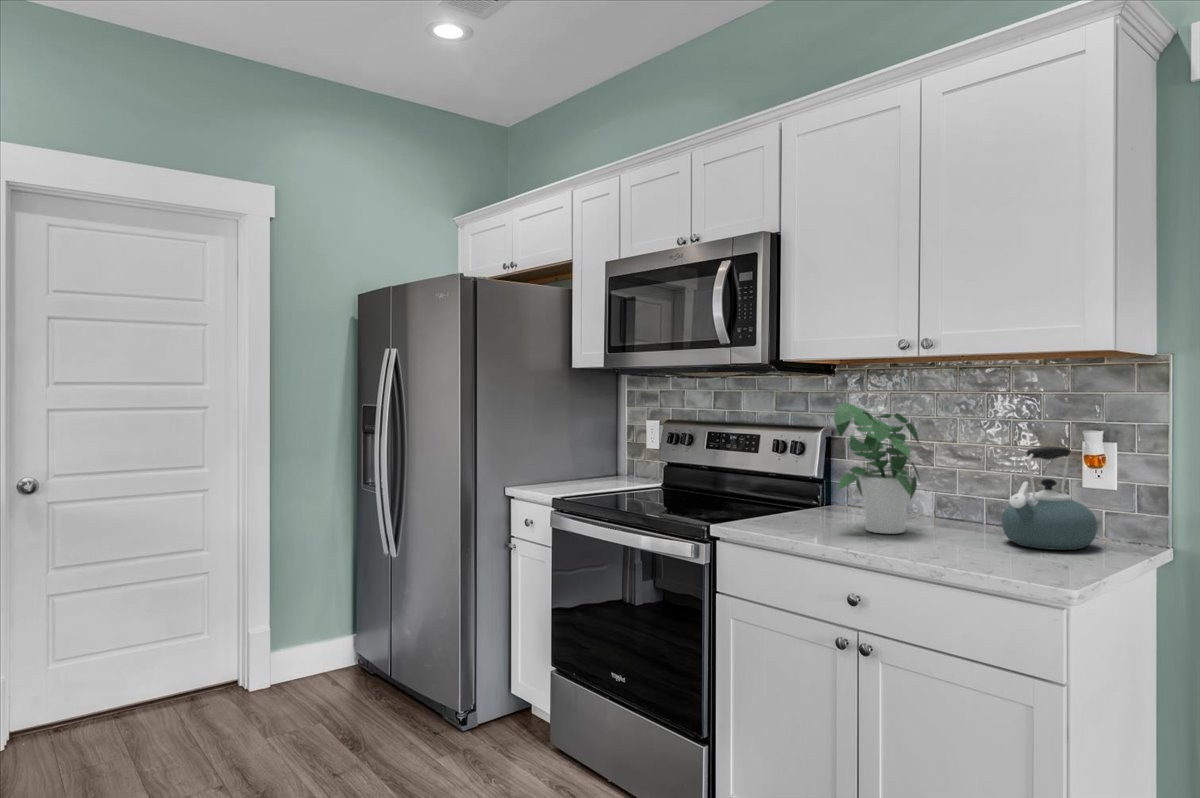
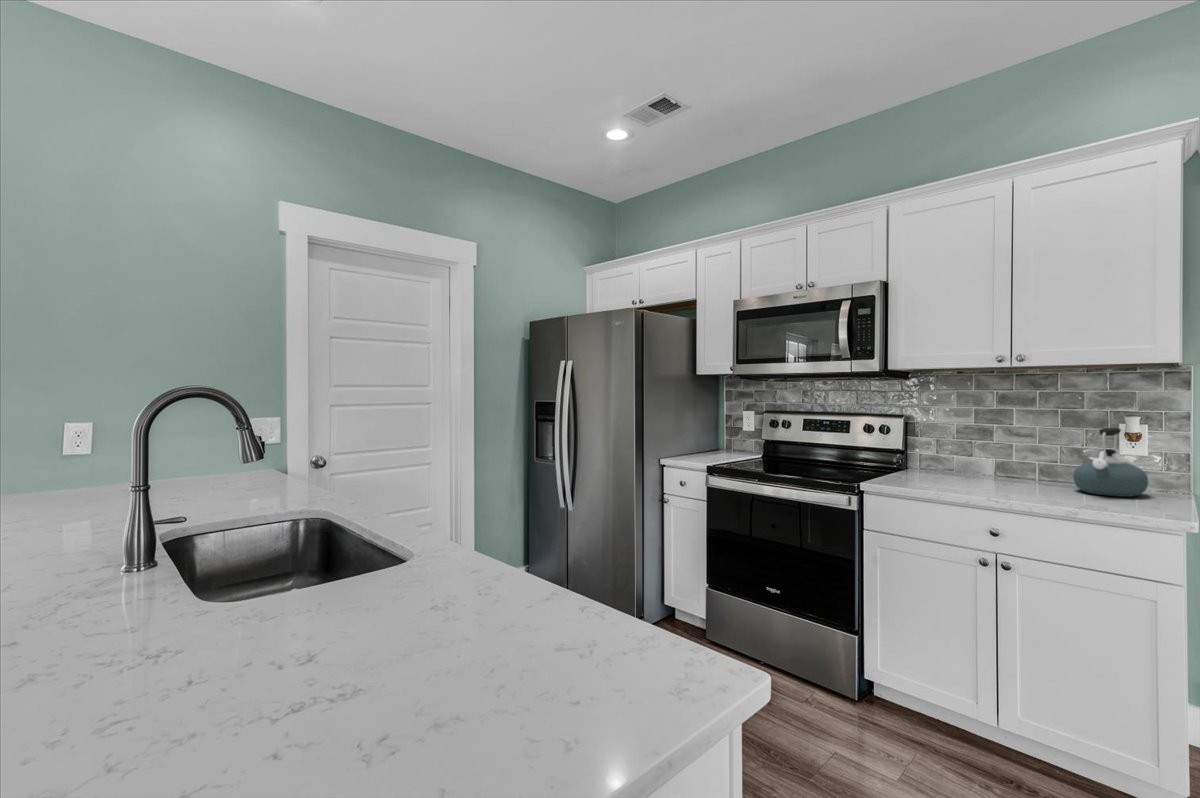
potted plant: present [834,402,920,534] -> none [941,398,1013,487]

